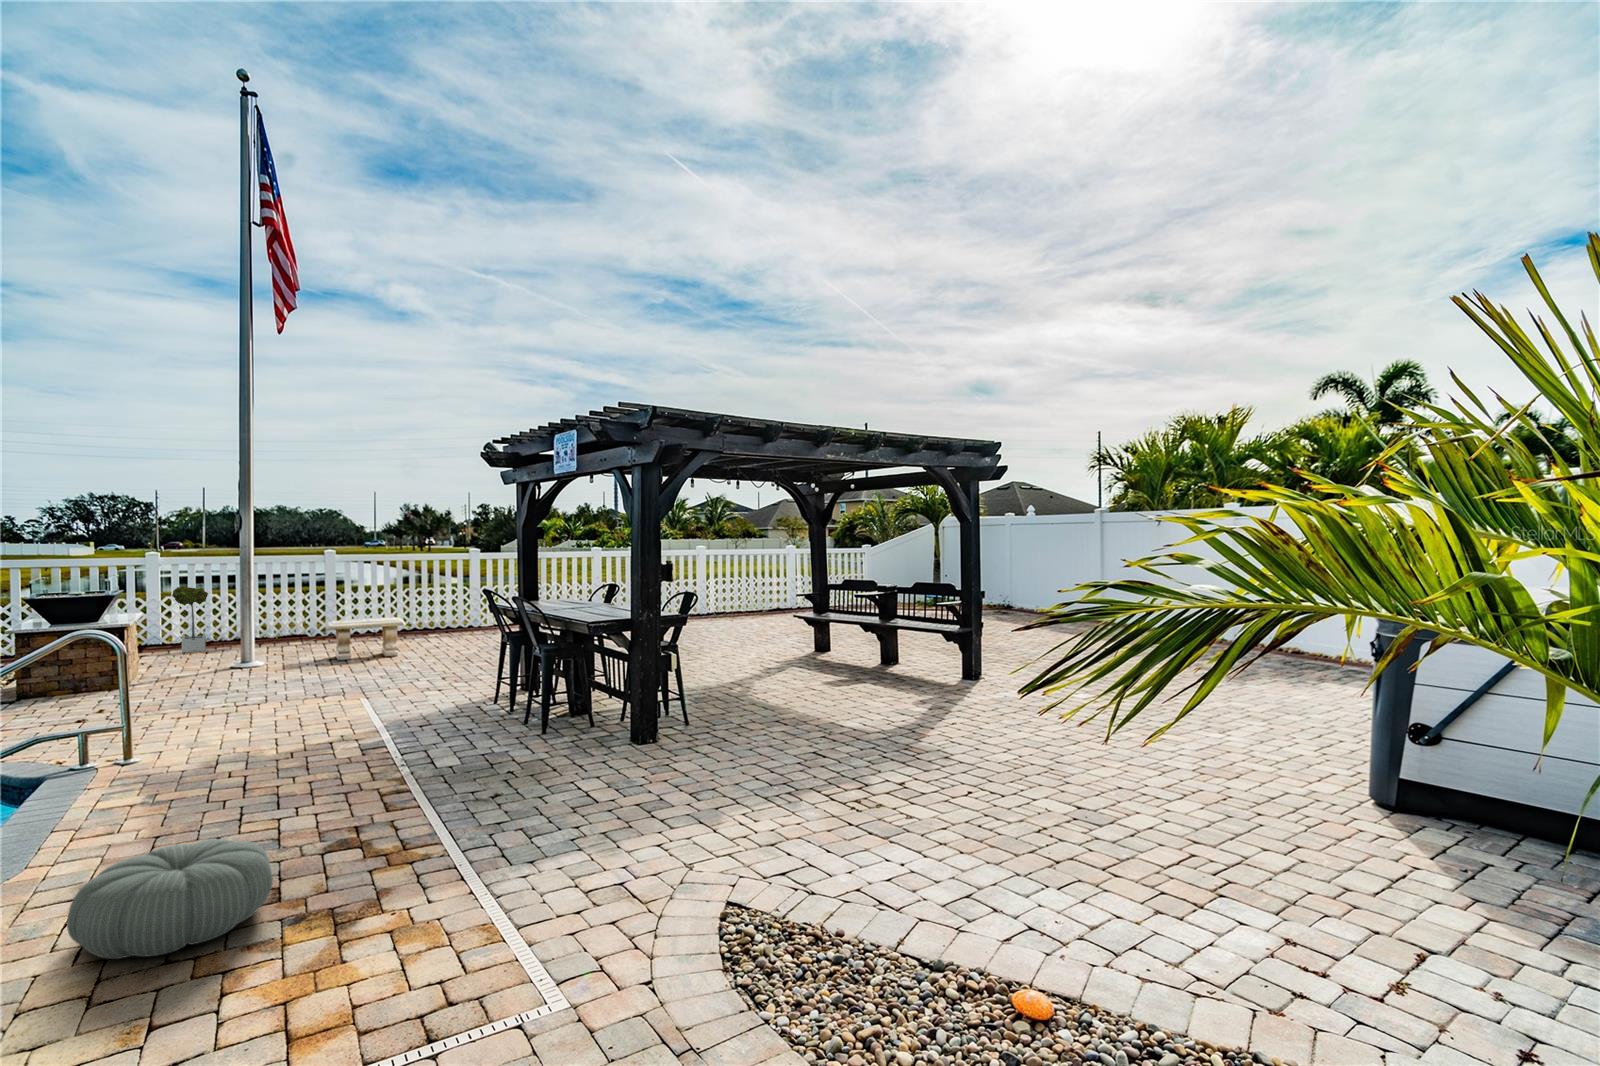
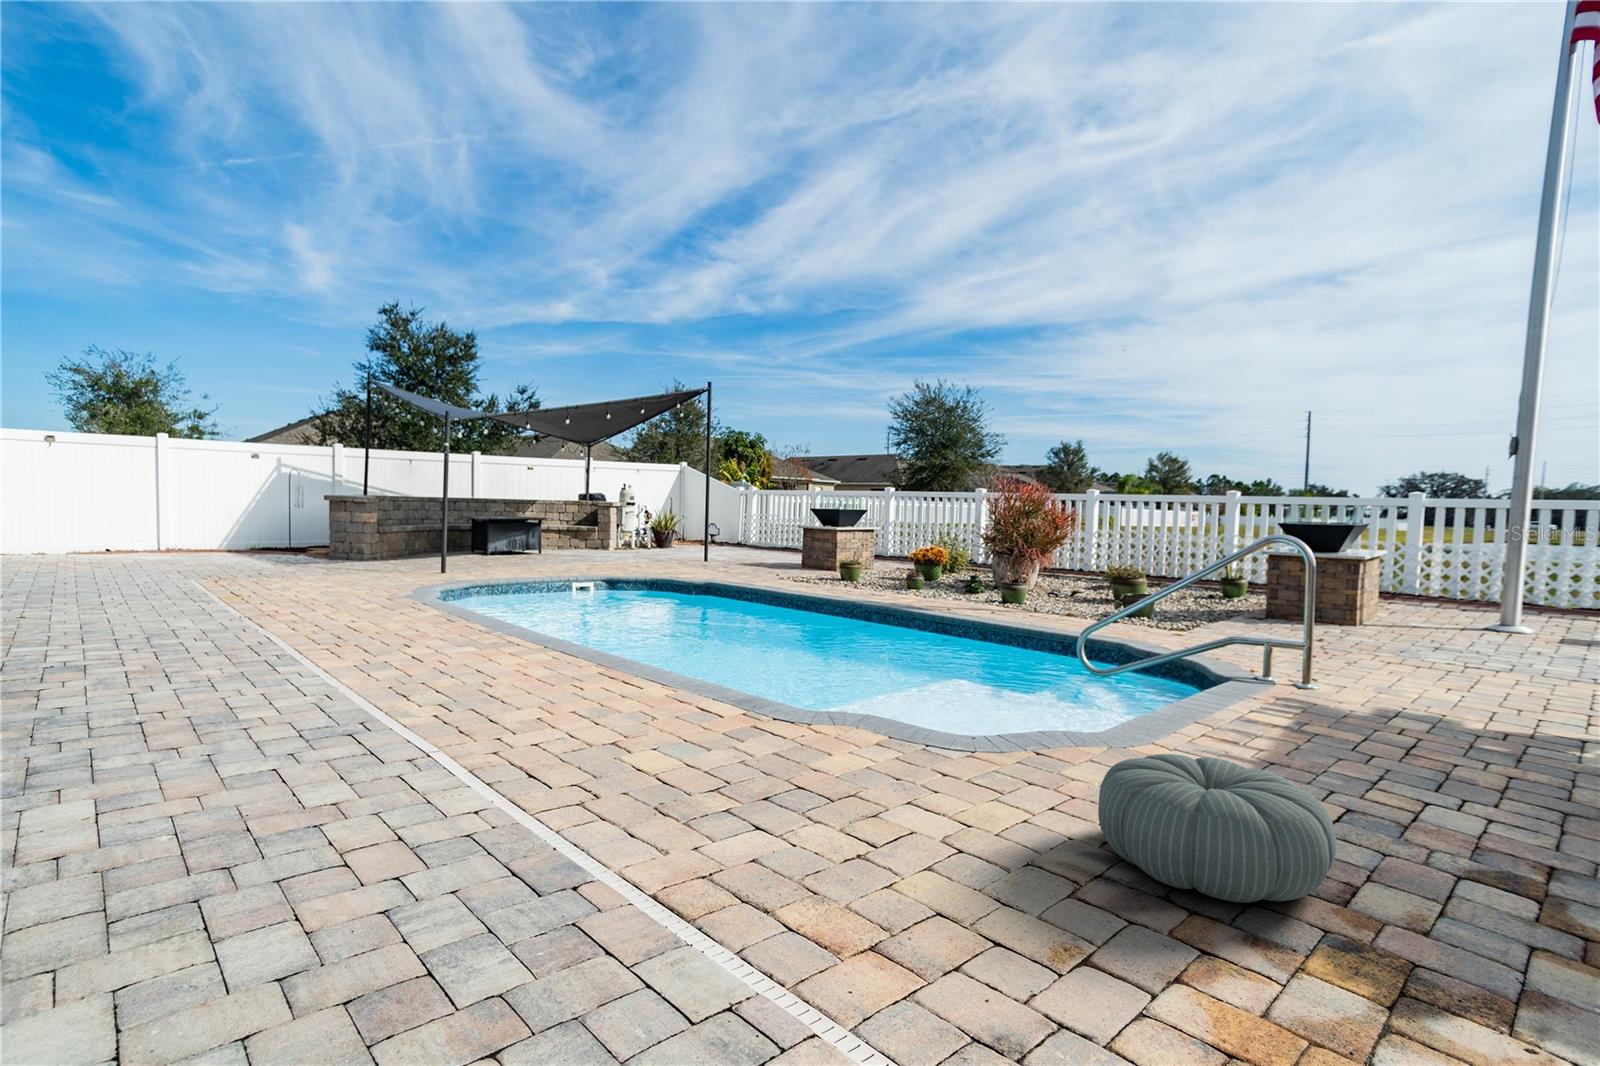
potted tree: present [172,586,208,653] -> none [1431,534,1474,611]

